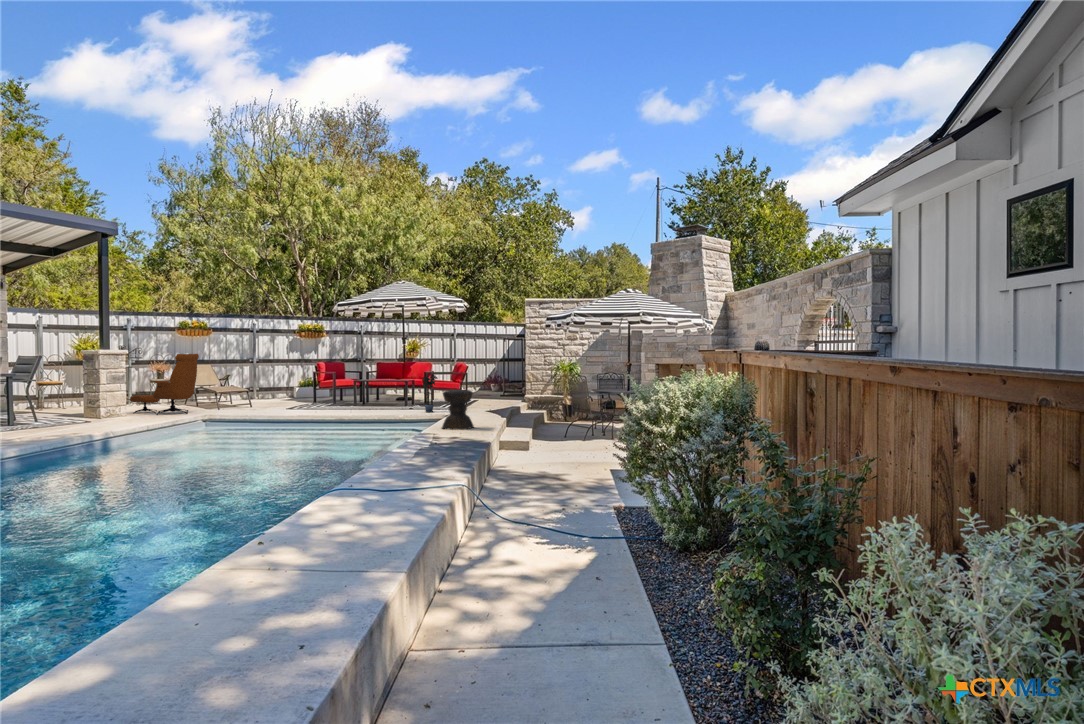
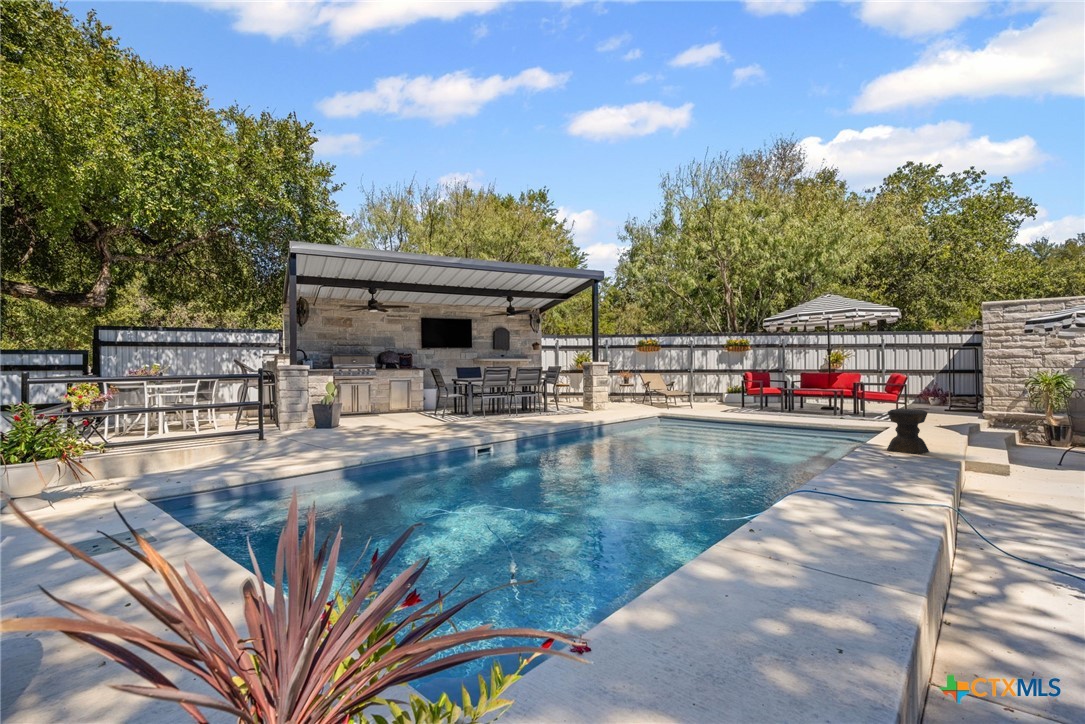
lounge chair: present [130,354,199,415] -> none [604,367,650,415]
potted plant: present [423,375,438,412] -> none [854,386,874,427]

